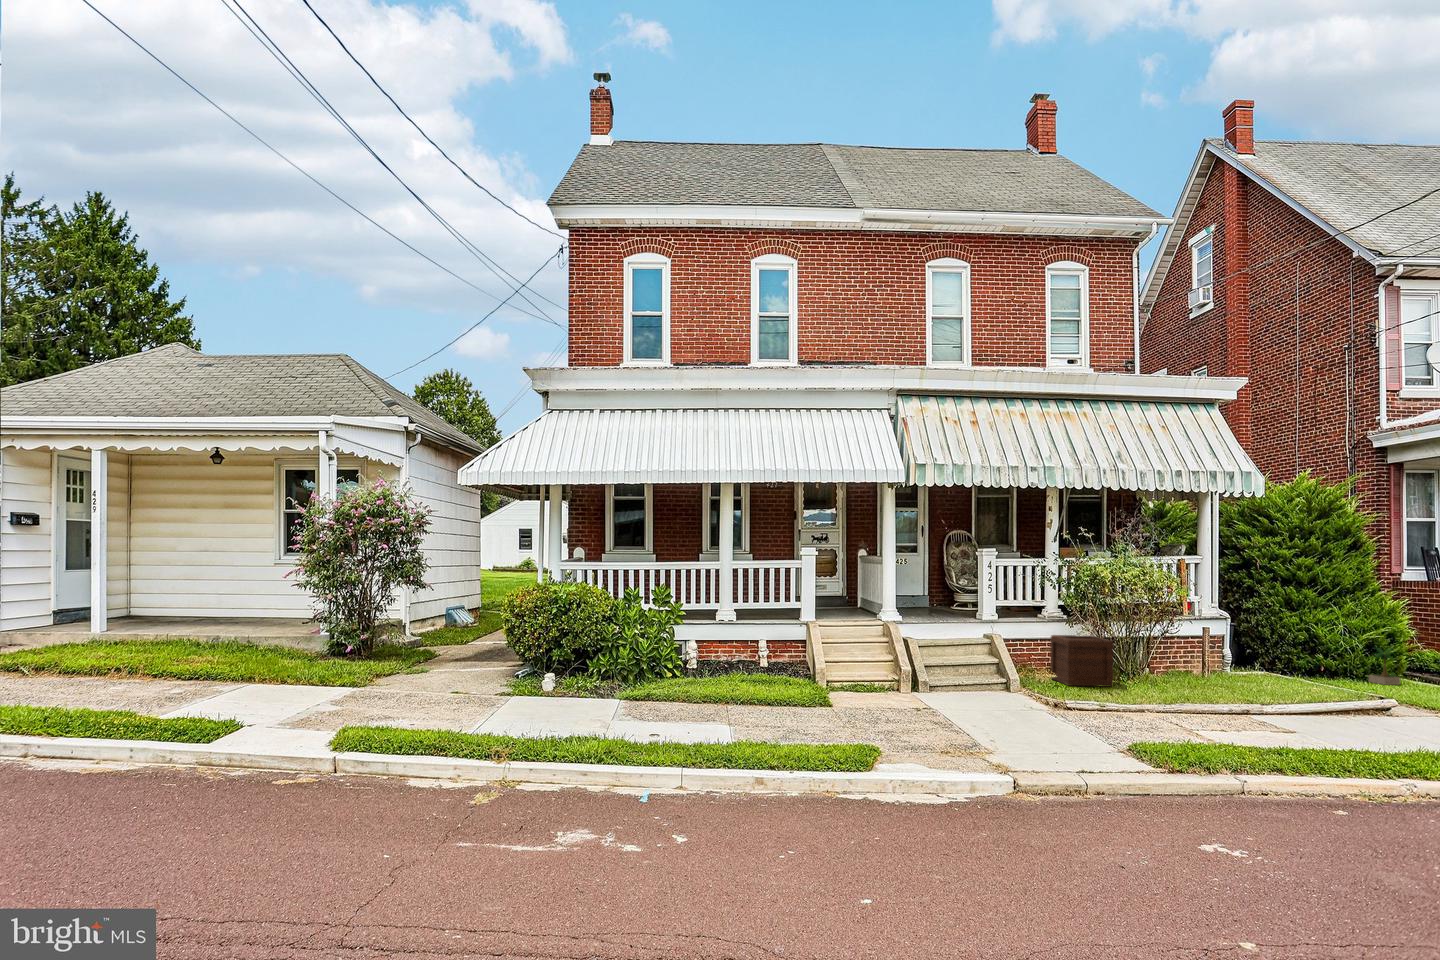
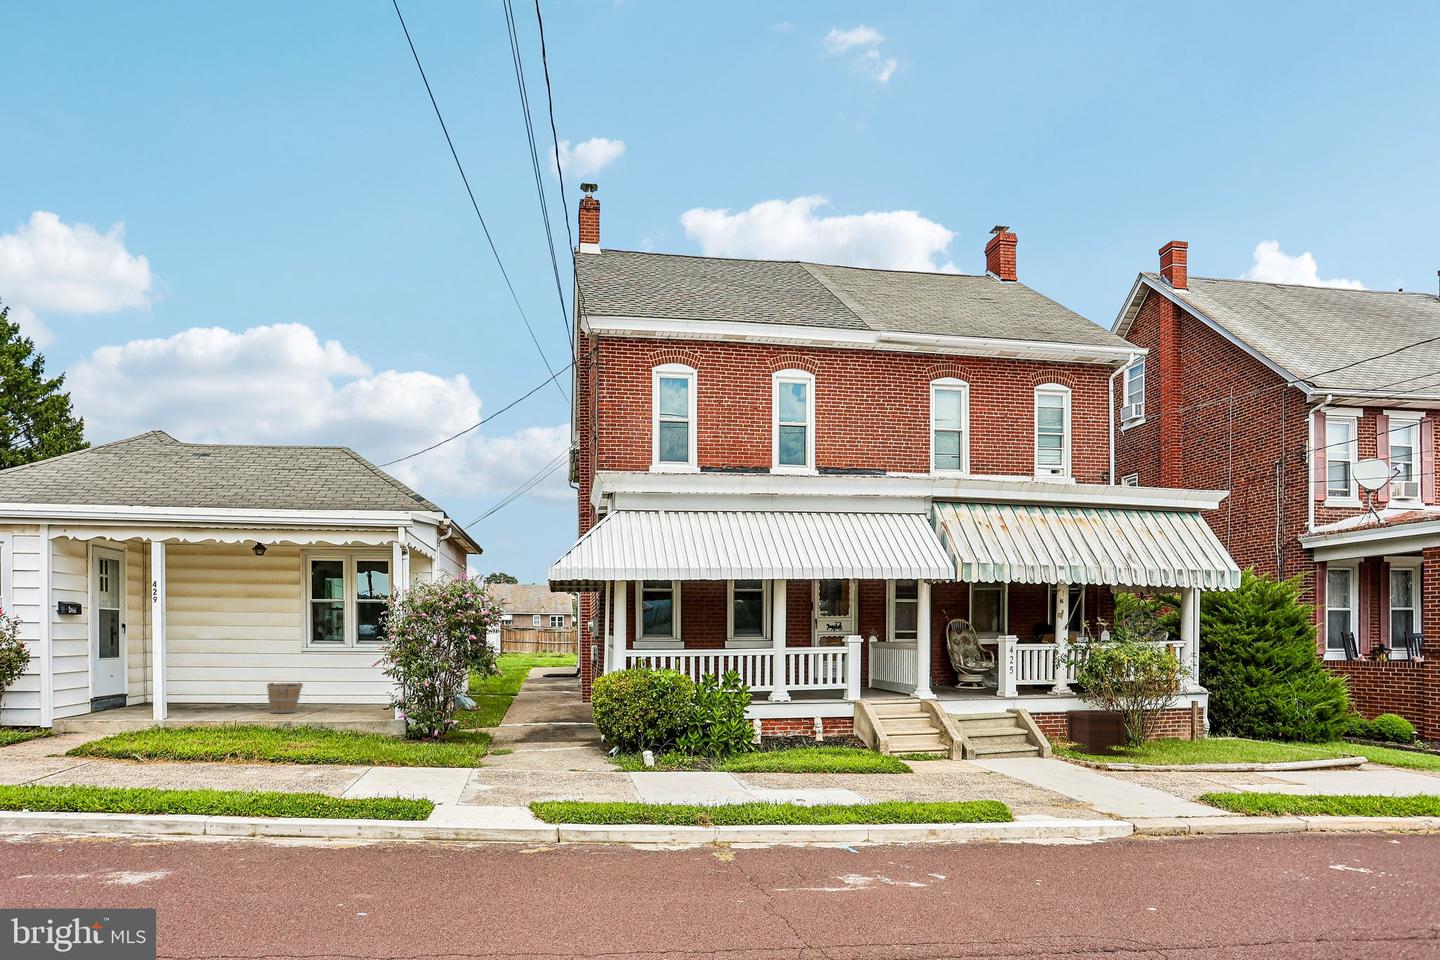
wooden bucket: none [220,593,258,624] -> present [267,683,303,713]
potted plant: present [1369,647,1401,685] -> none [1315,716,1343,748]

